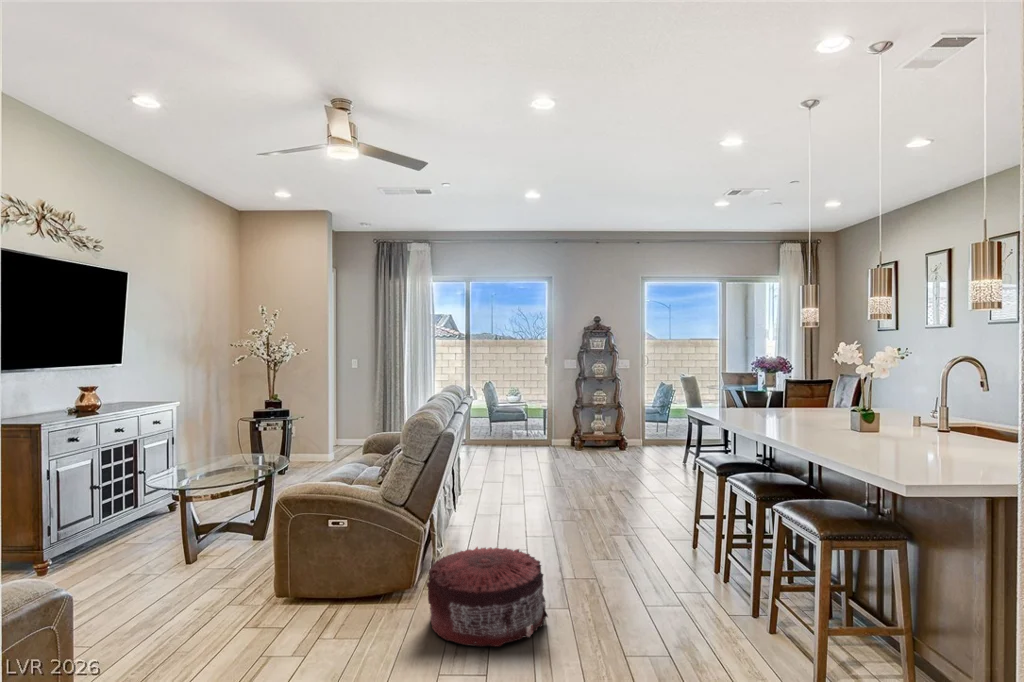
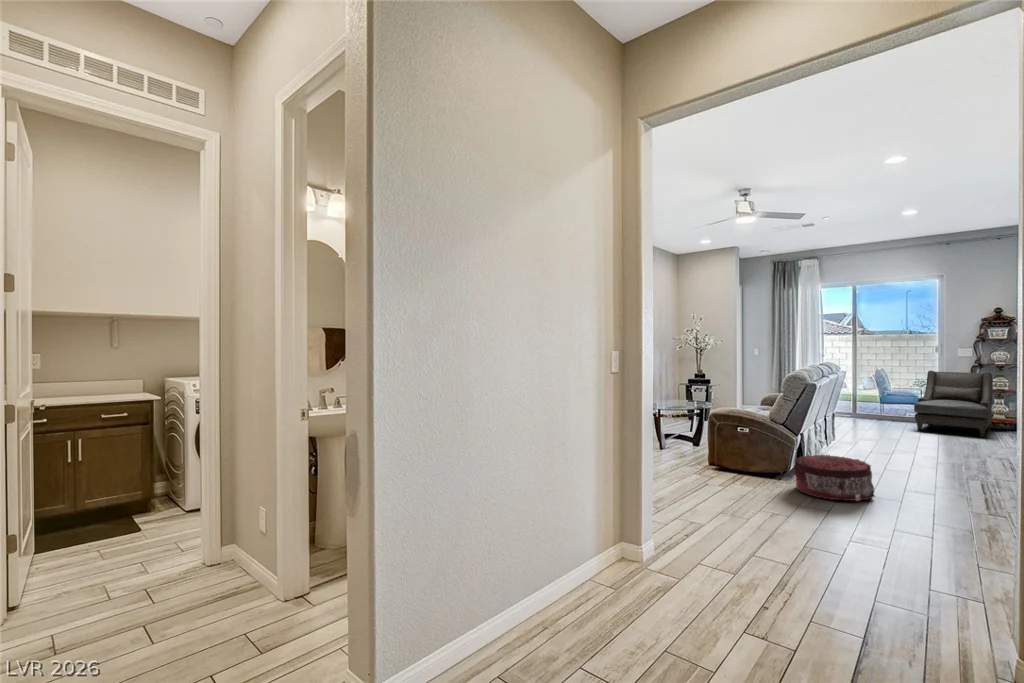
armchair: none [531,385,597,459] -> present [914,371,993,437]

